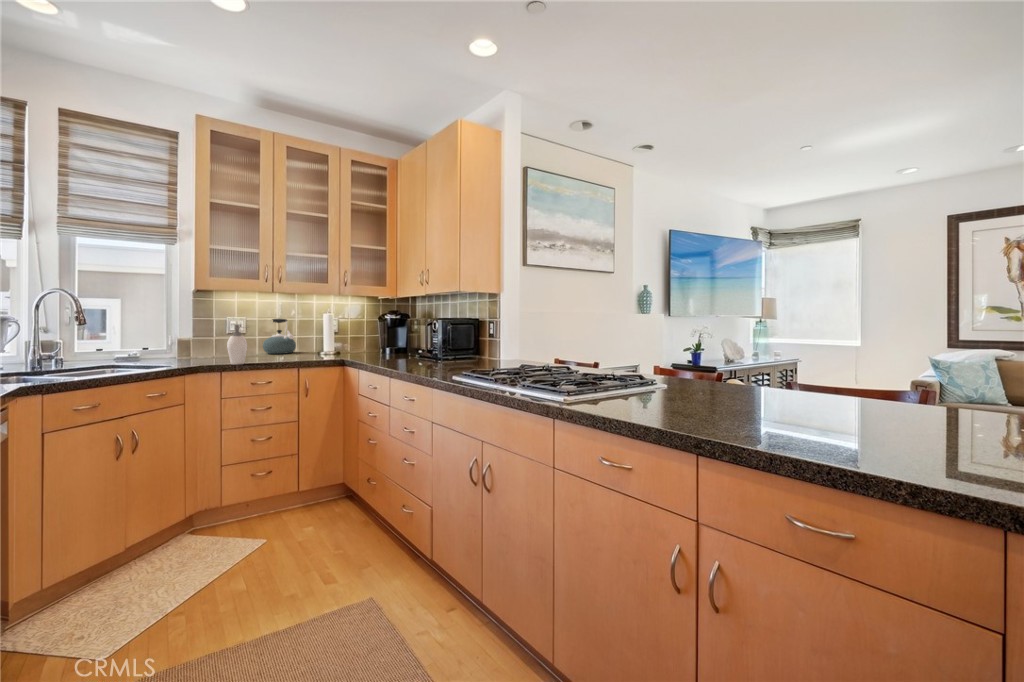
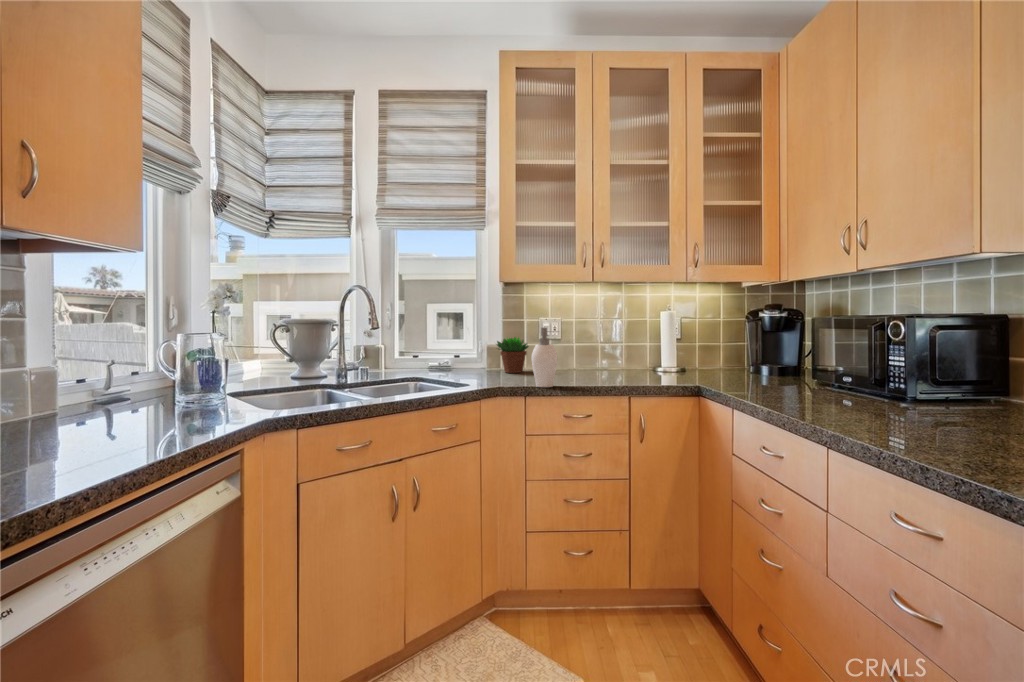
kettle: present [263,319,296,354] -> none [580,319,622,368]
succulent plant: none [188,331,220,359] -> present [497,337,529,373]

